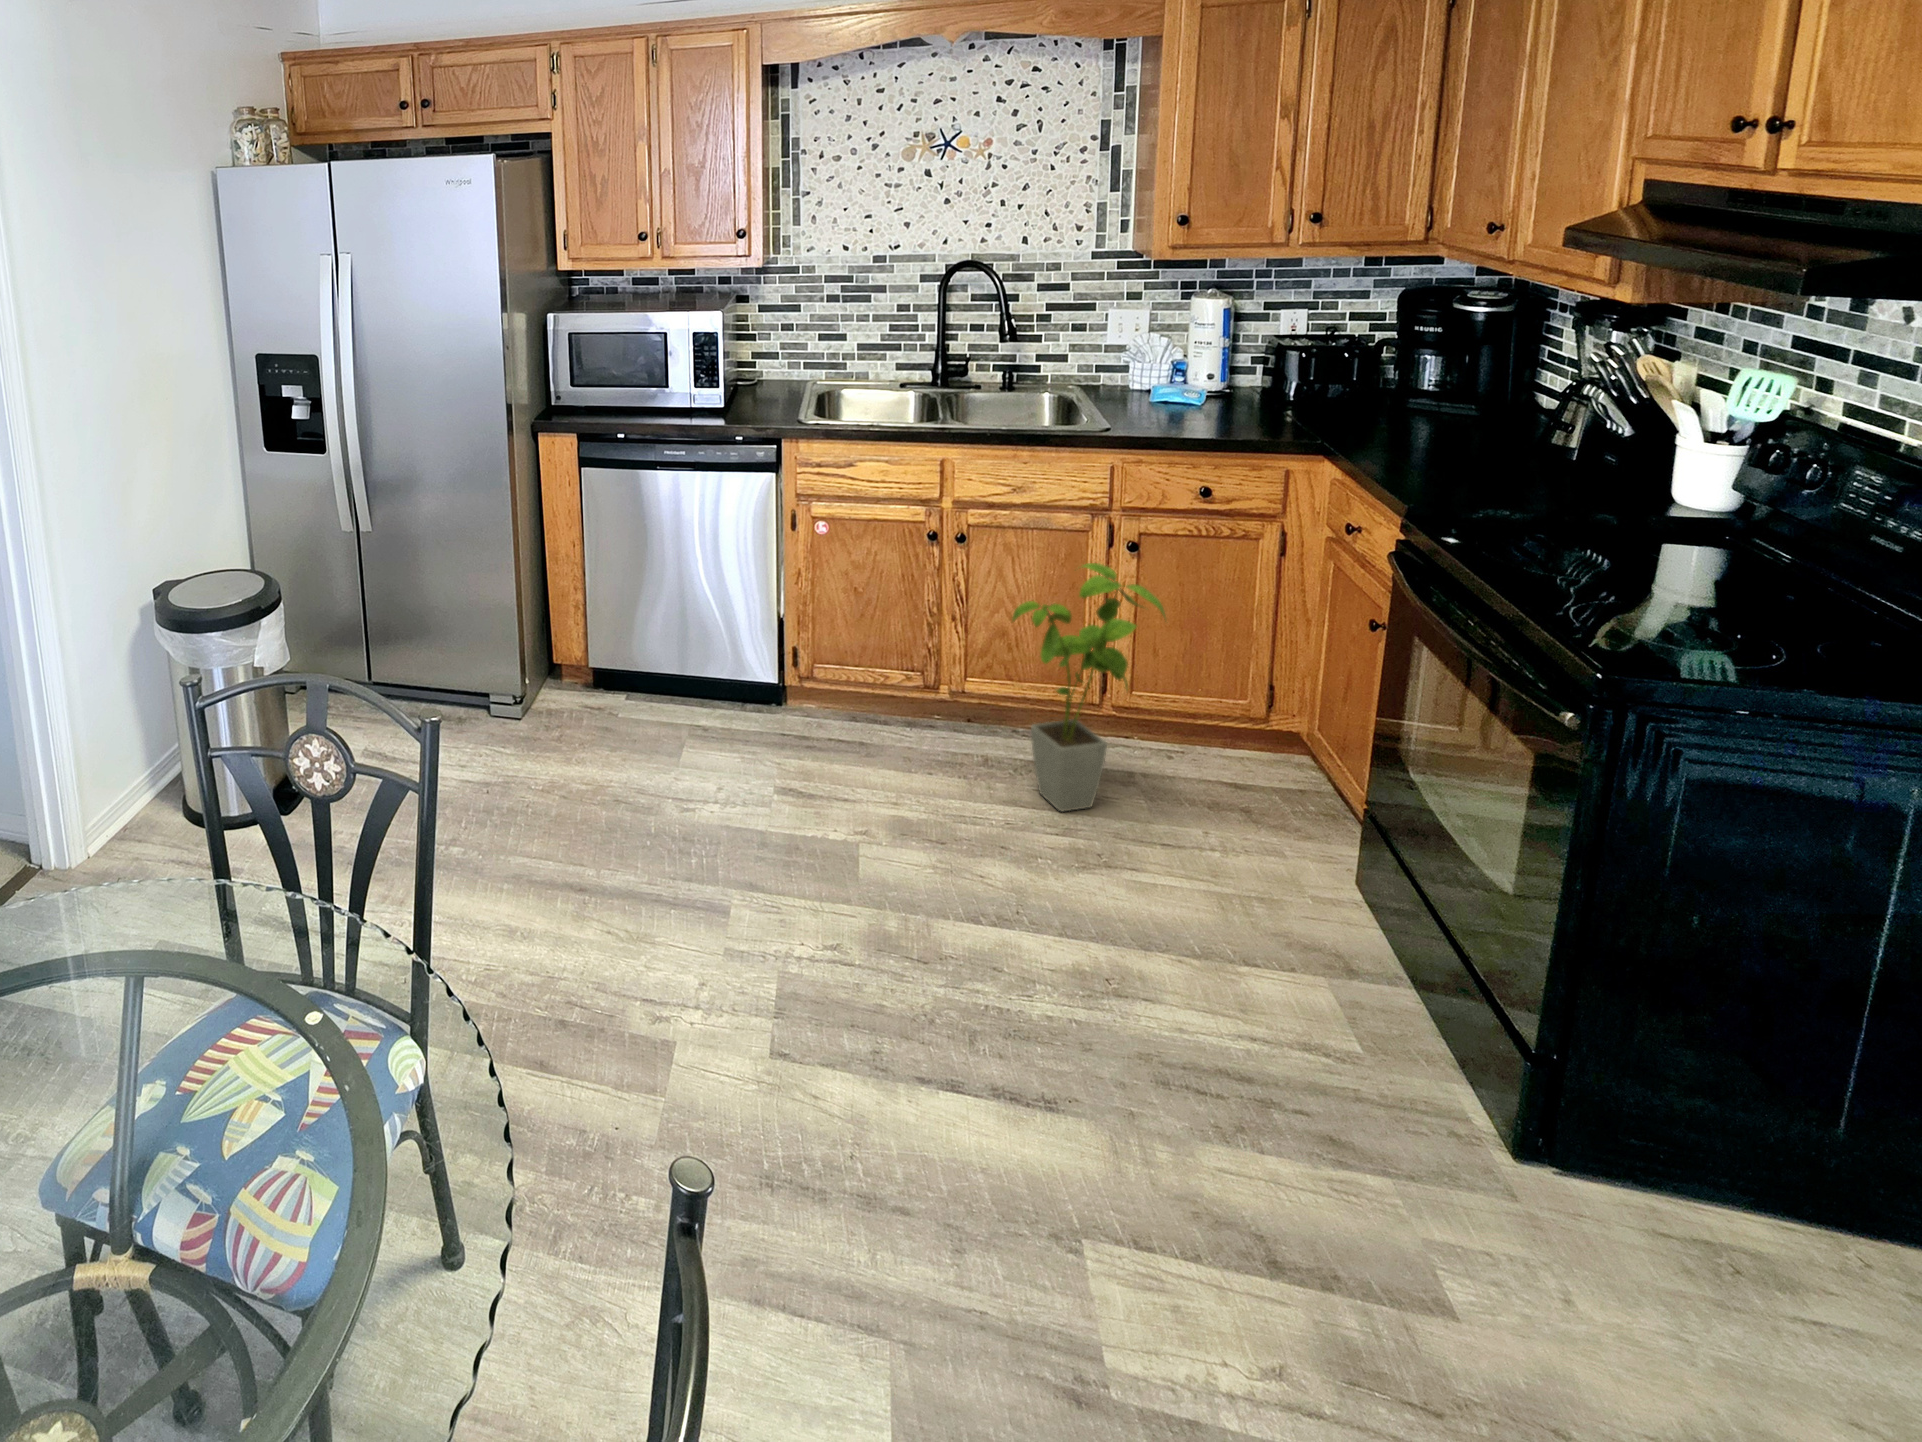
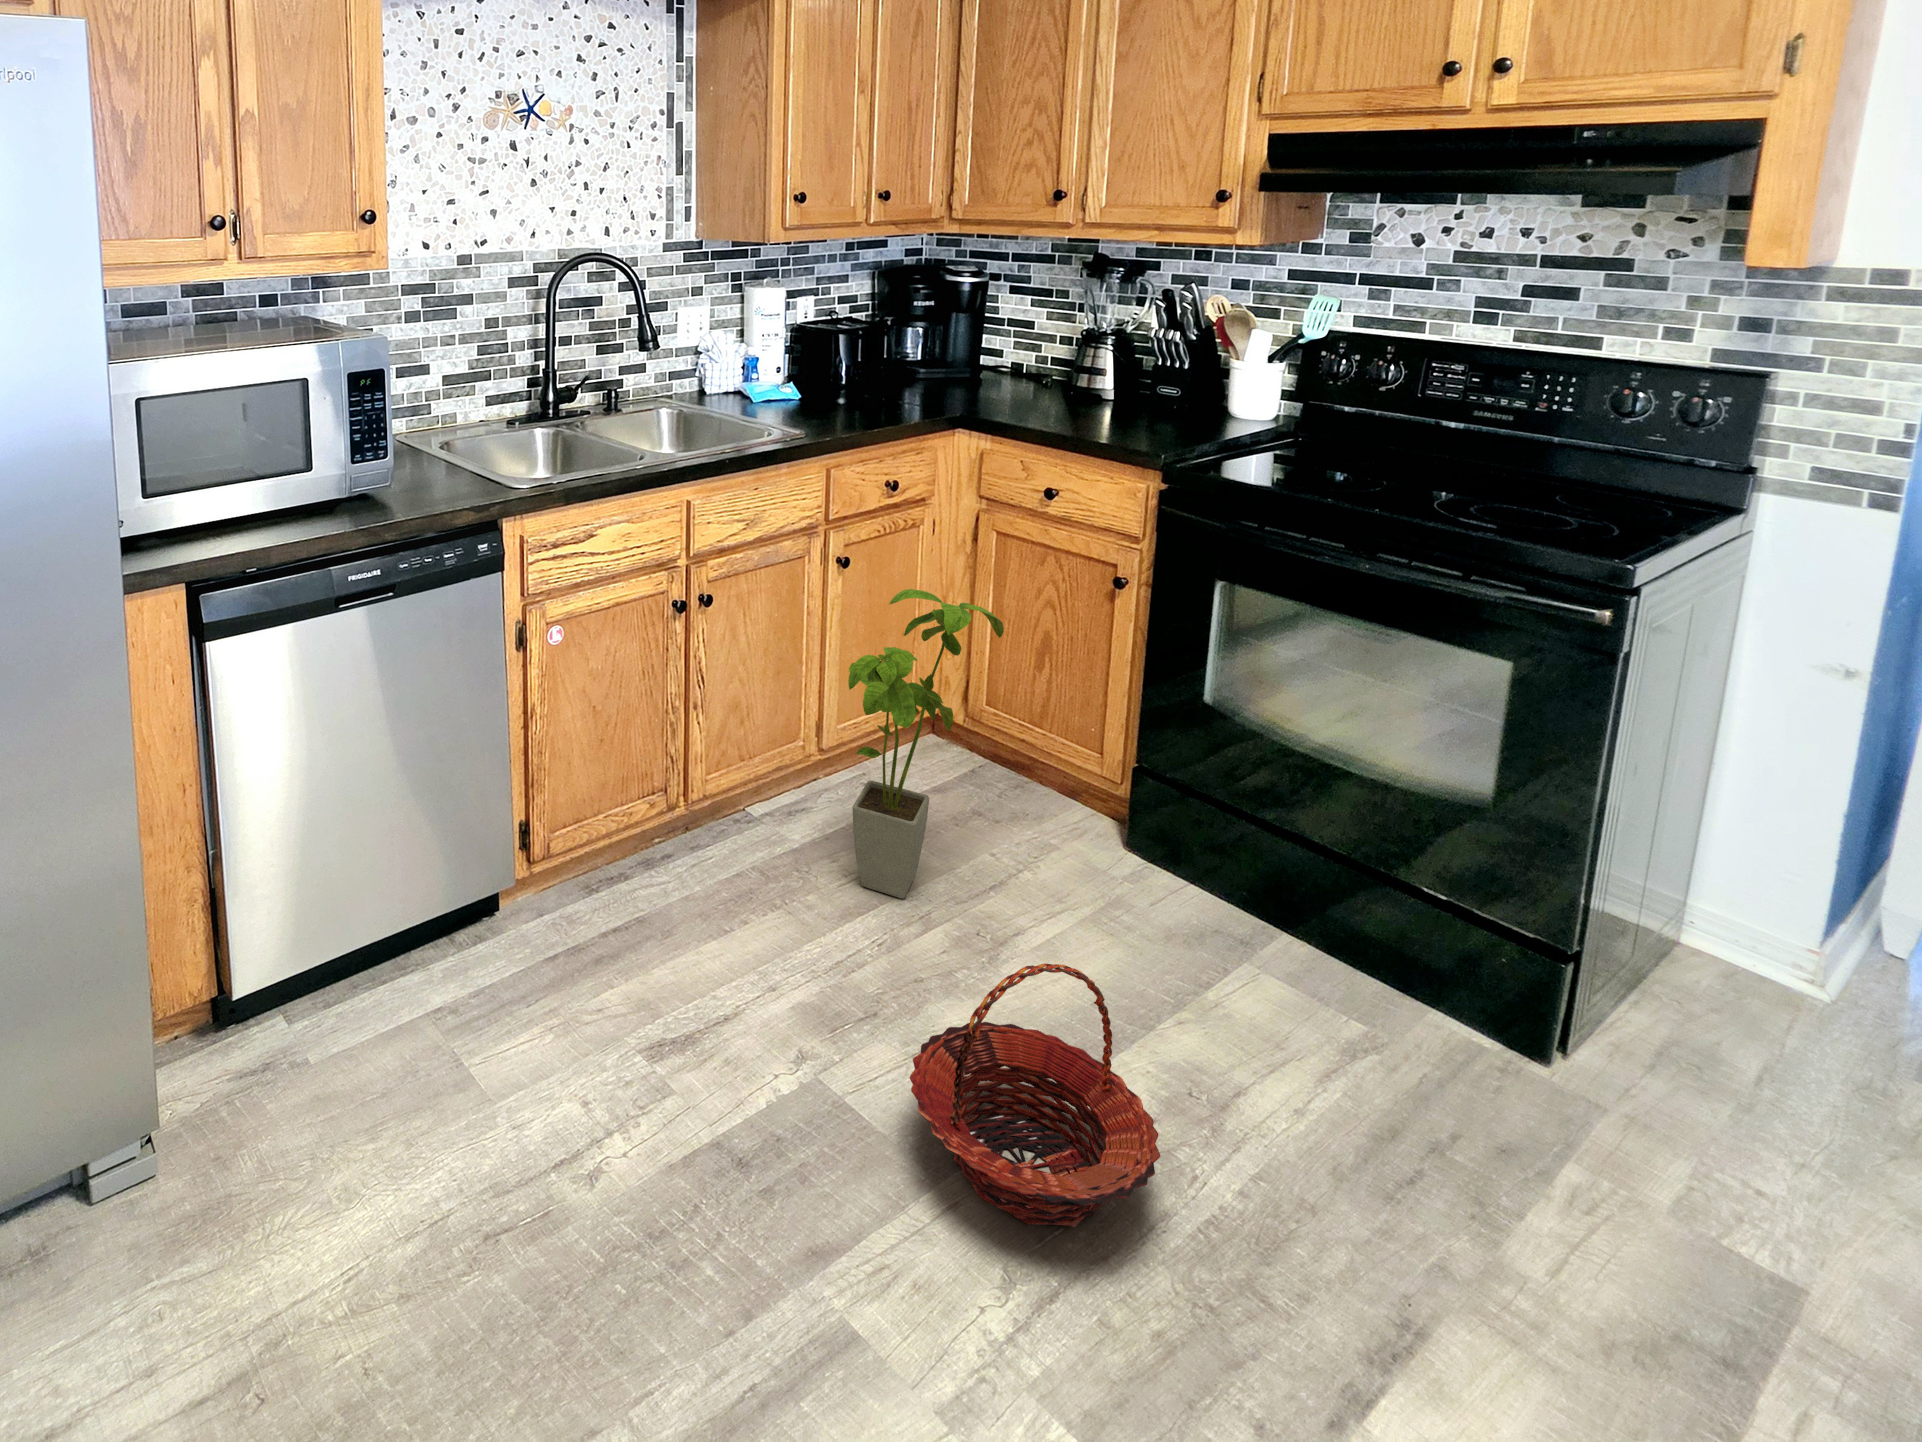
basket: none [828,781,995,957] -> present [910,964,1160,1227]

